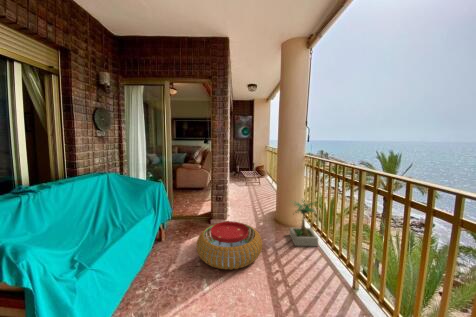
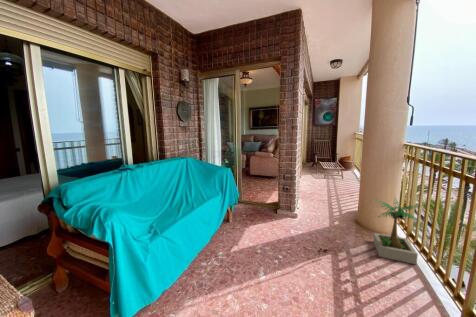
pouf: present [196,221,262,270] -> none [258,214,332,266]

